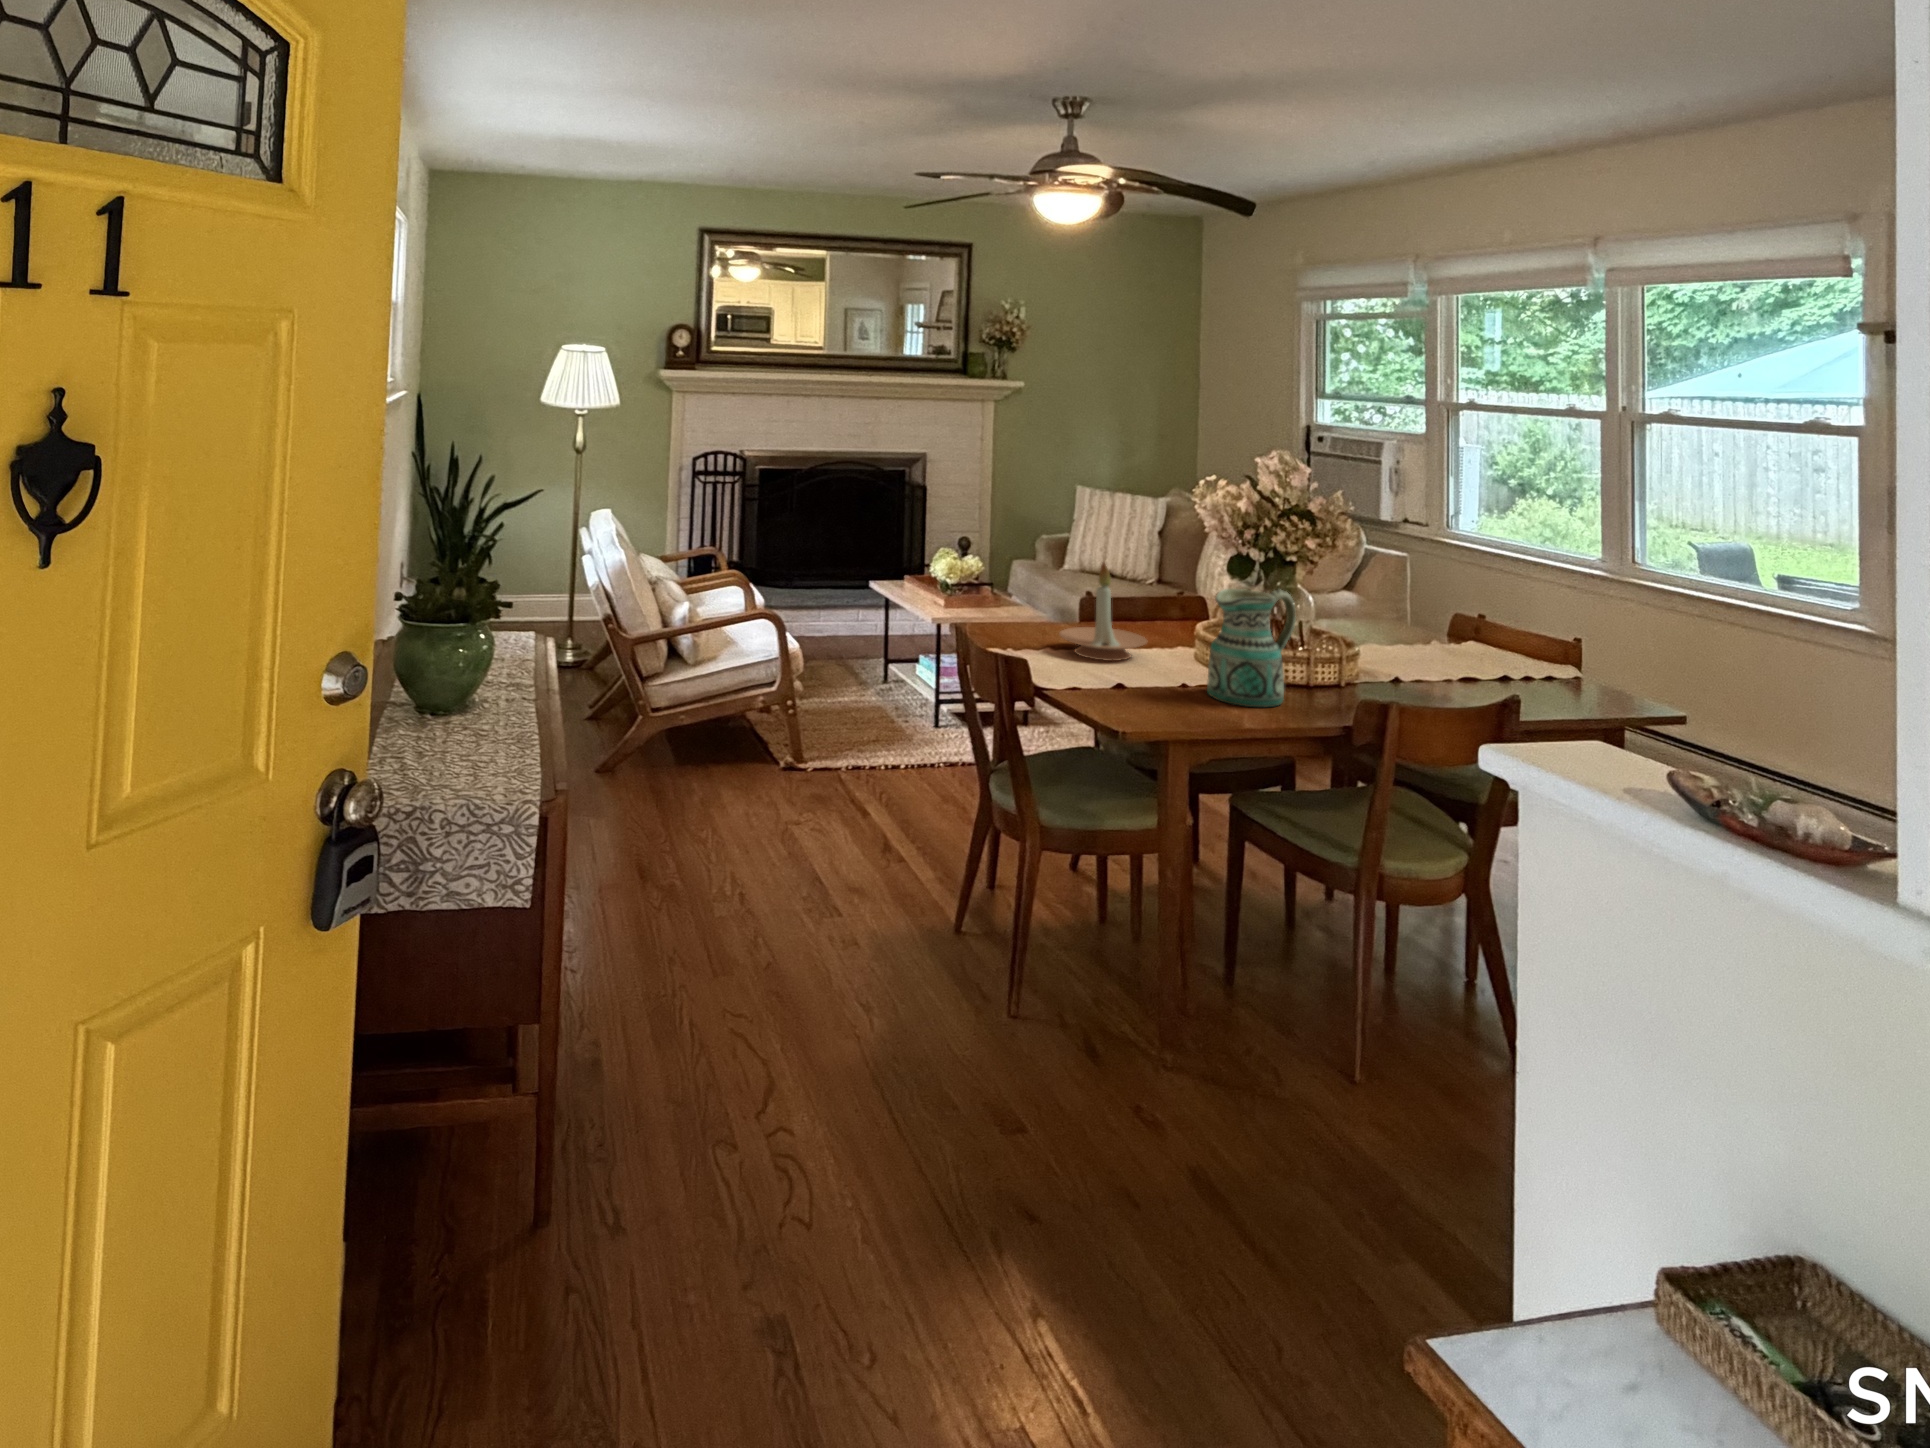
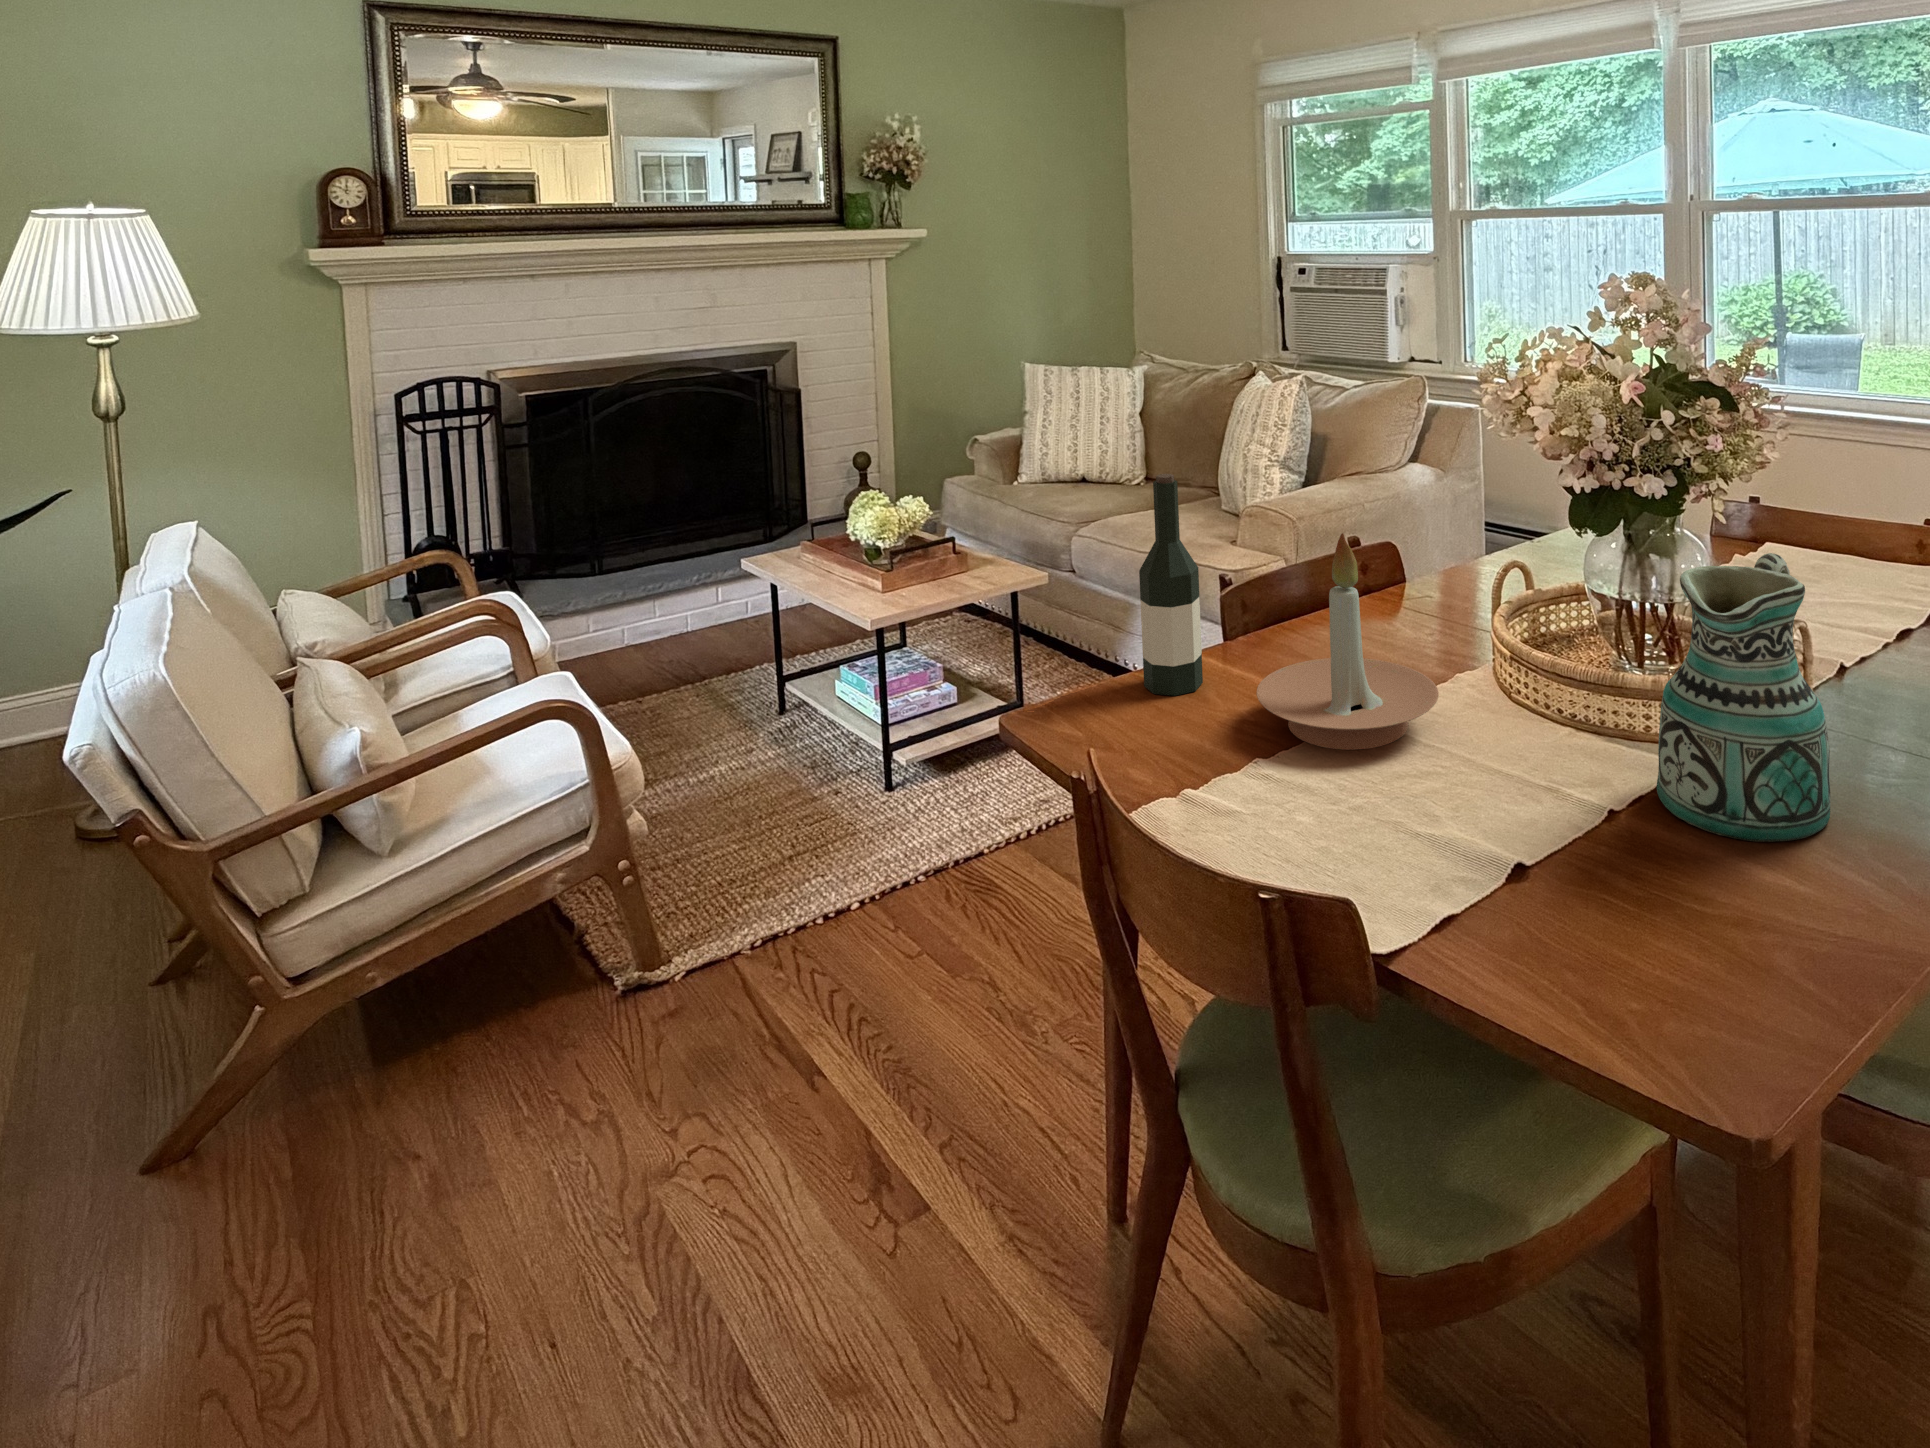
wine bottle: none [1022,528,1052,635] -> present [1139,474,1203,696]

